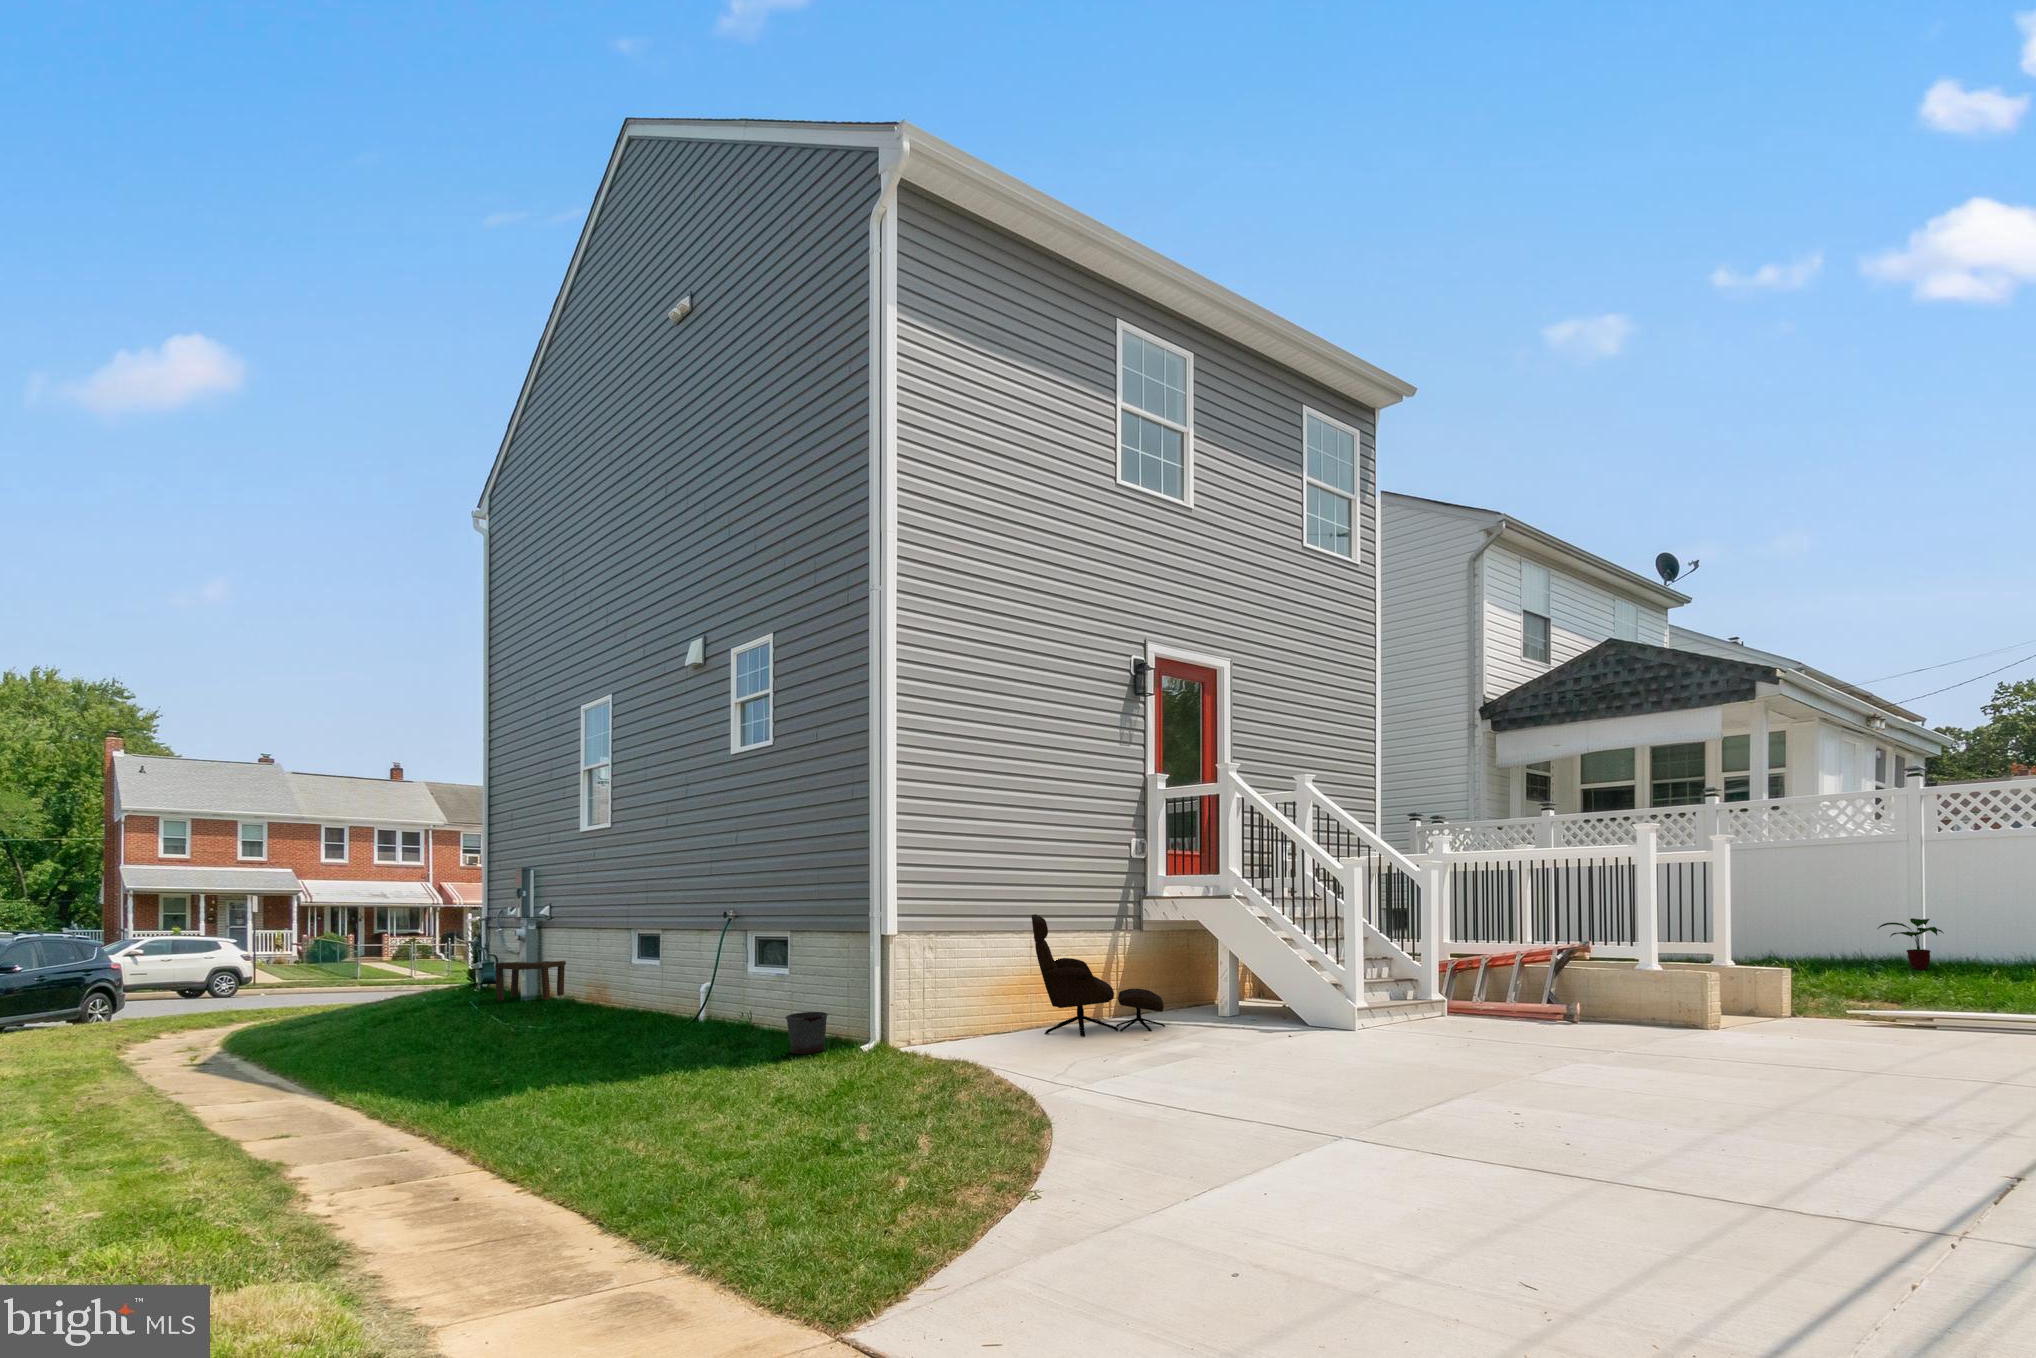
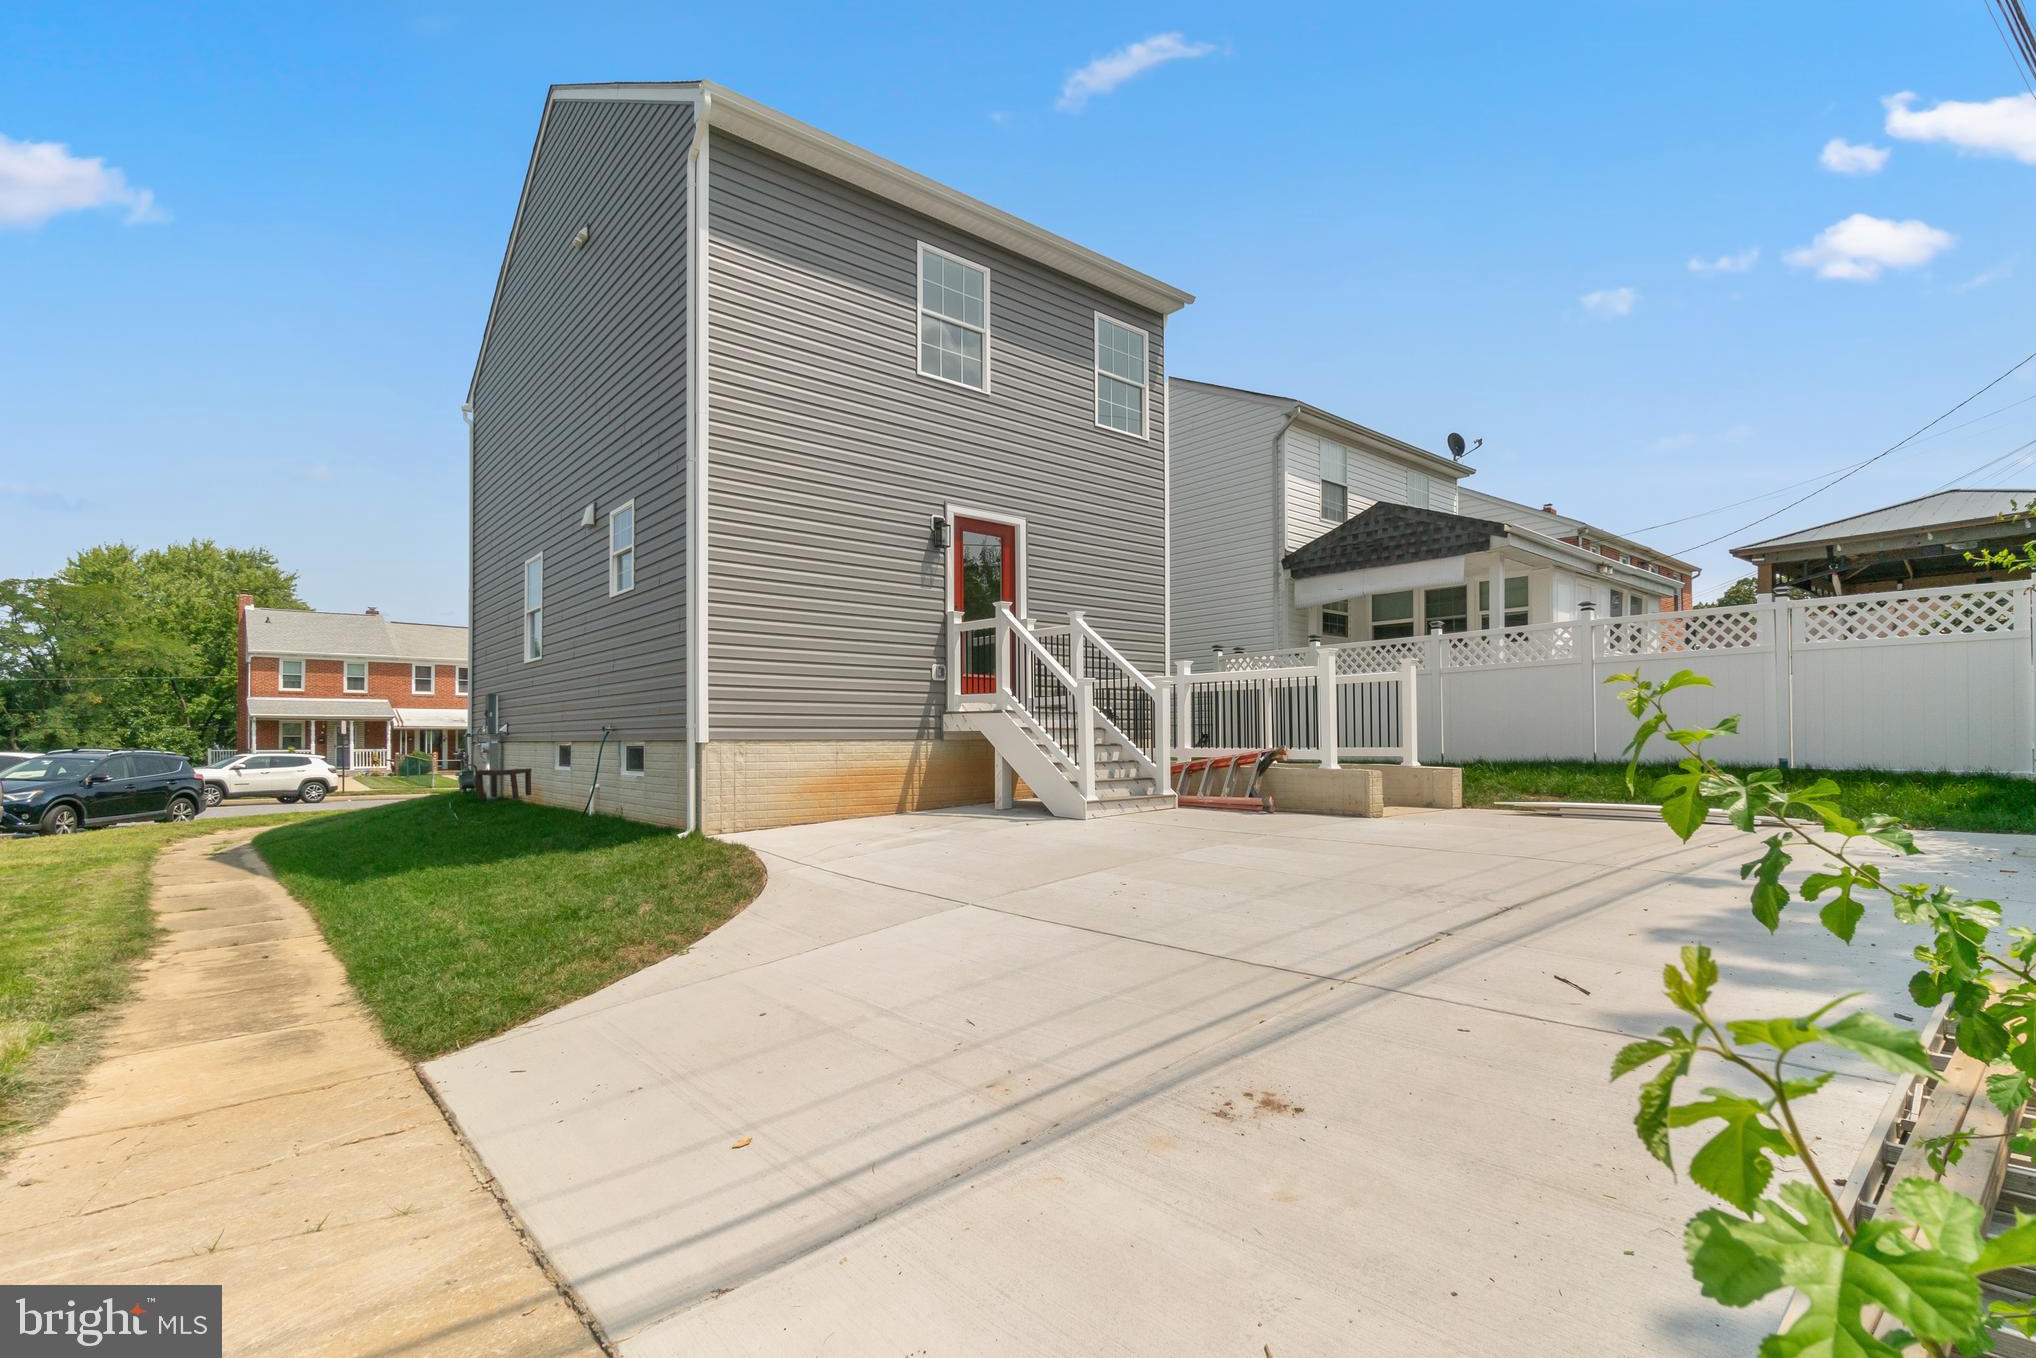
lounge chair: present [1031,914,1165,1036] -> none [833,727,941,820]
potted plant: present [1878,918,1943,969] -> none [1547,725,1598,765]
bucket: present [785,1012,828,1054] -> none [638,803,673,835]

